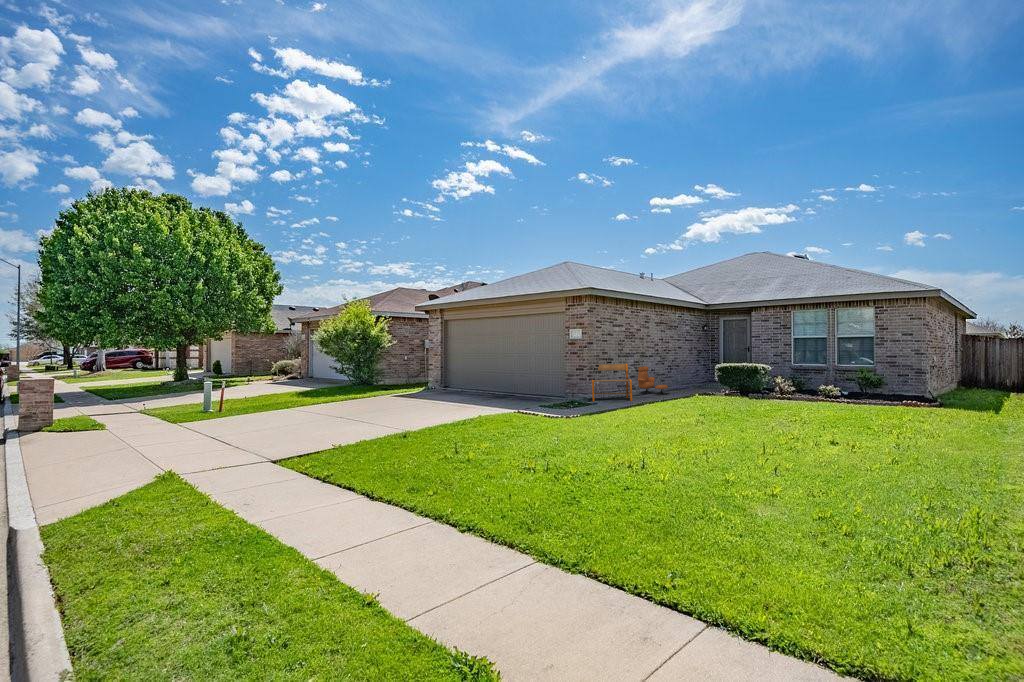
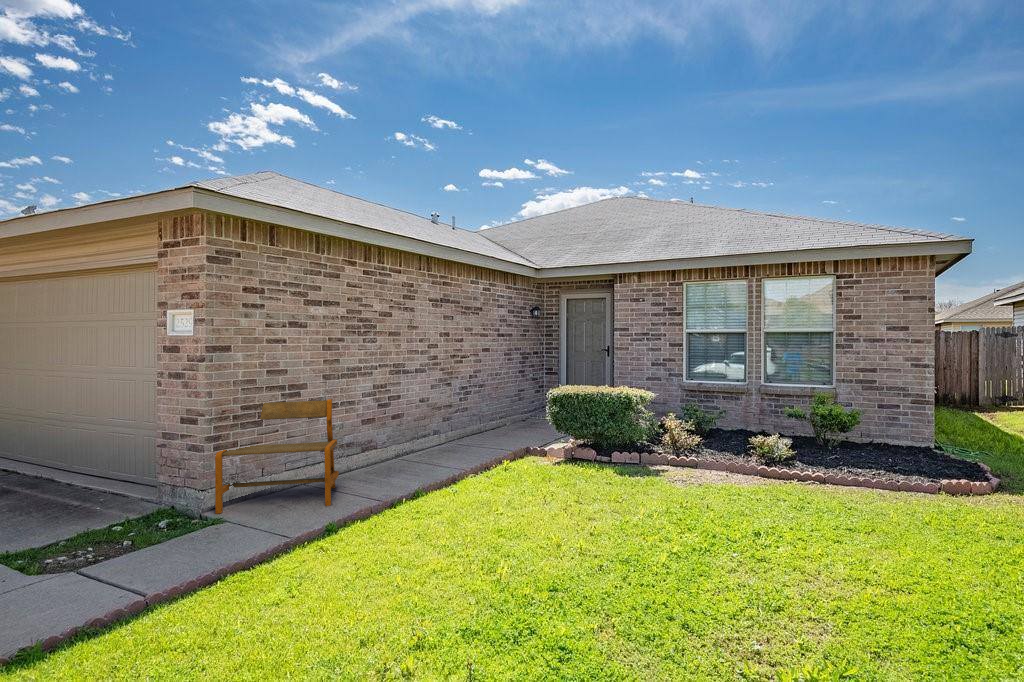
lounge chair: present [637,366,668,395] -> none [377,396,447,466]

